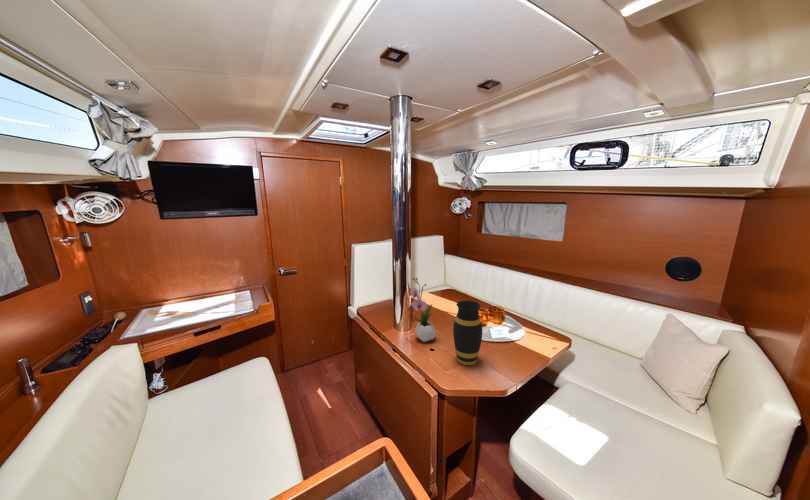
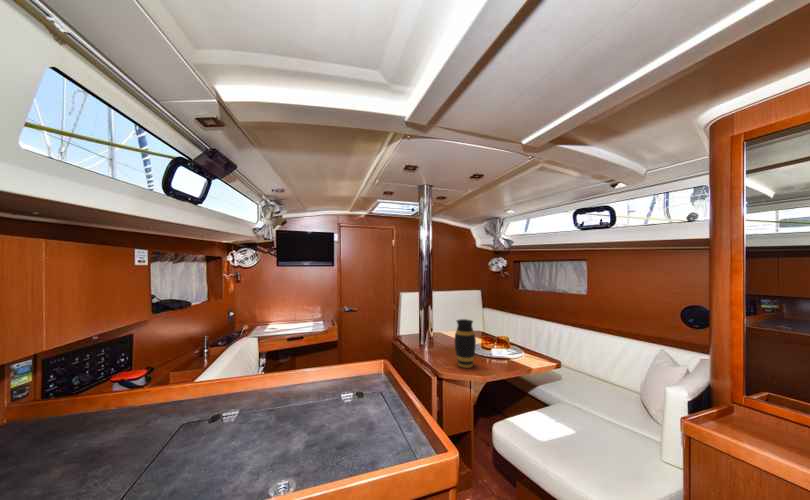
flower arrangement: present [410,278,436,342] -> none [429,305,451,355]

